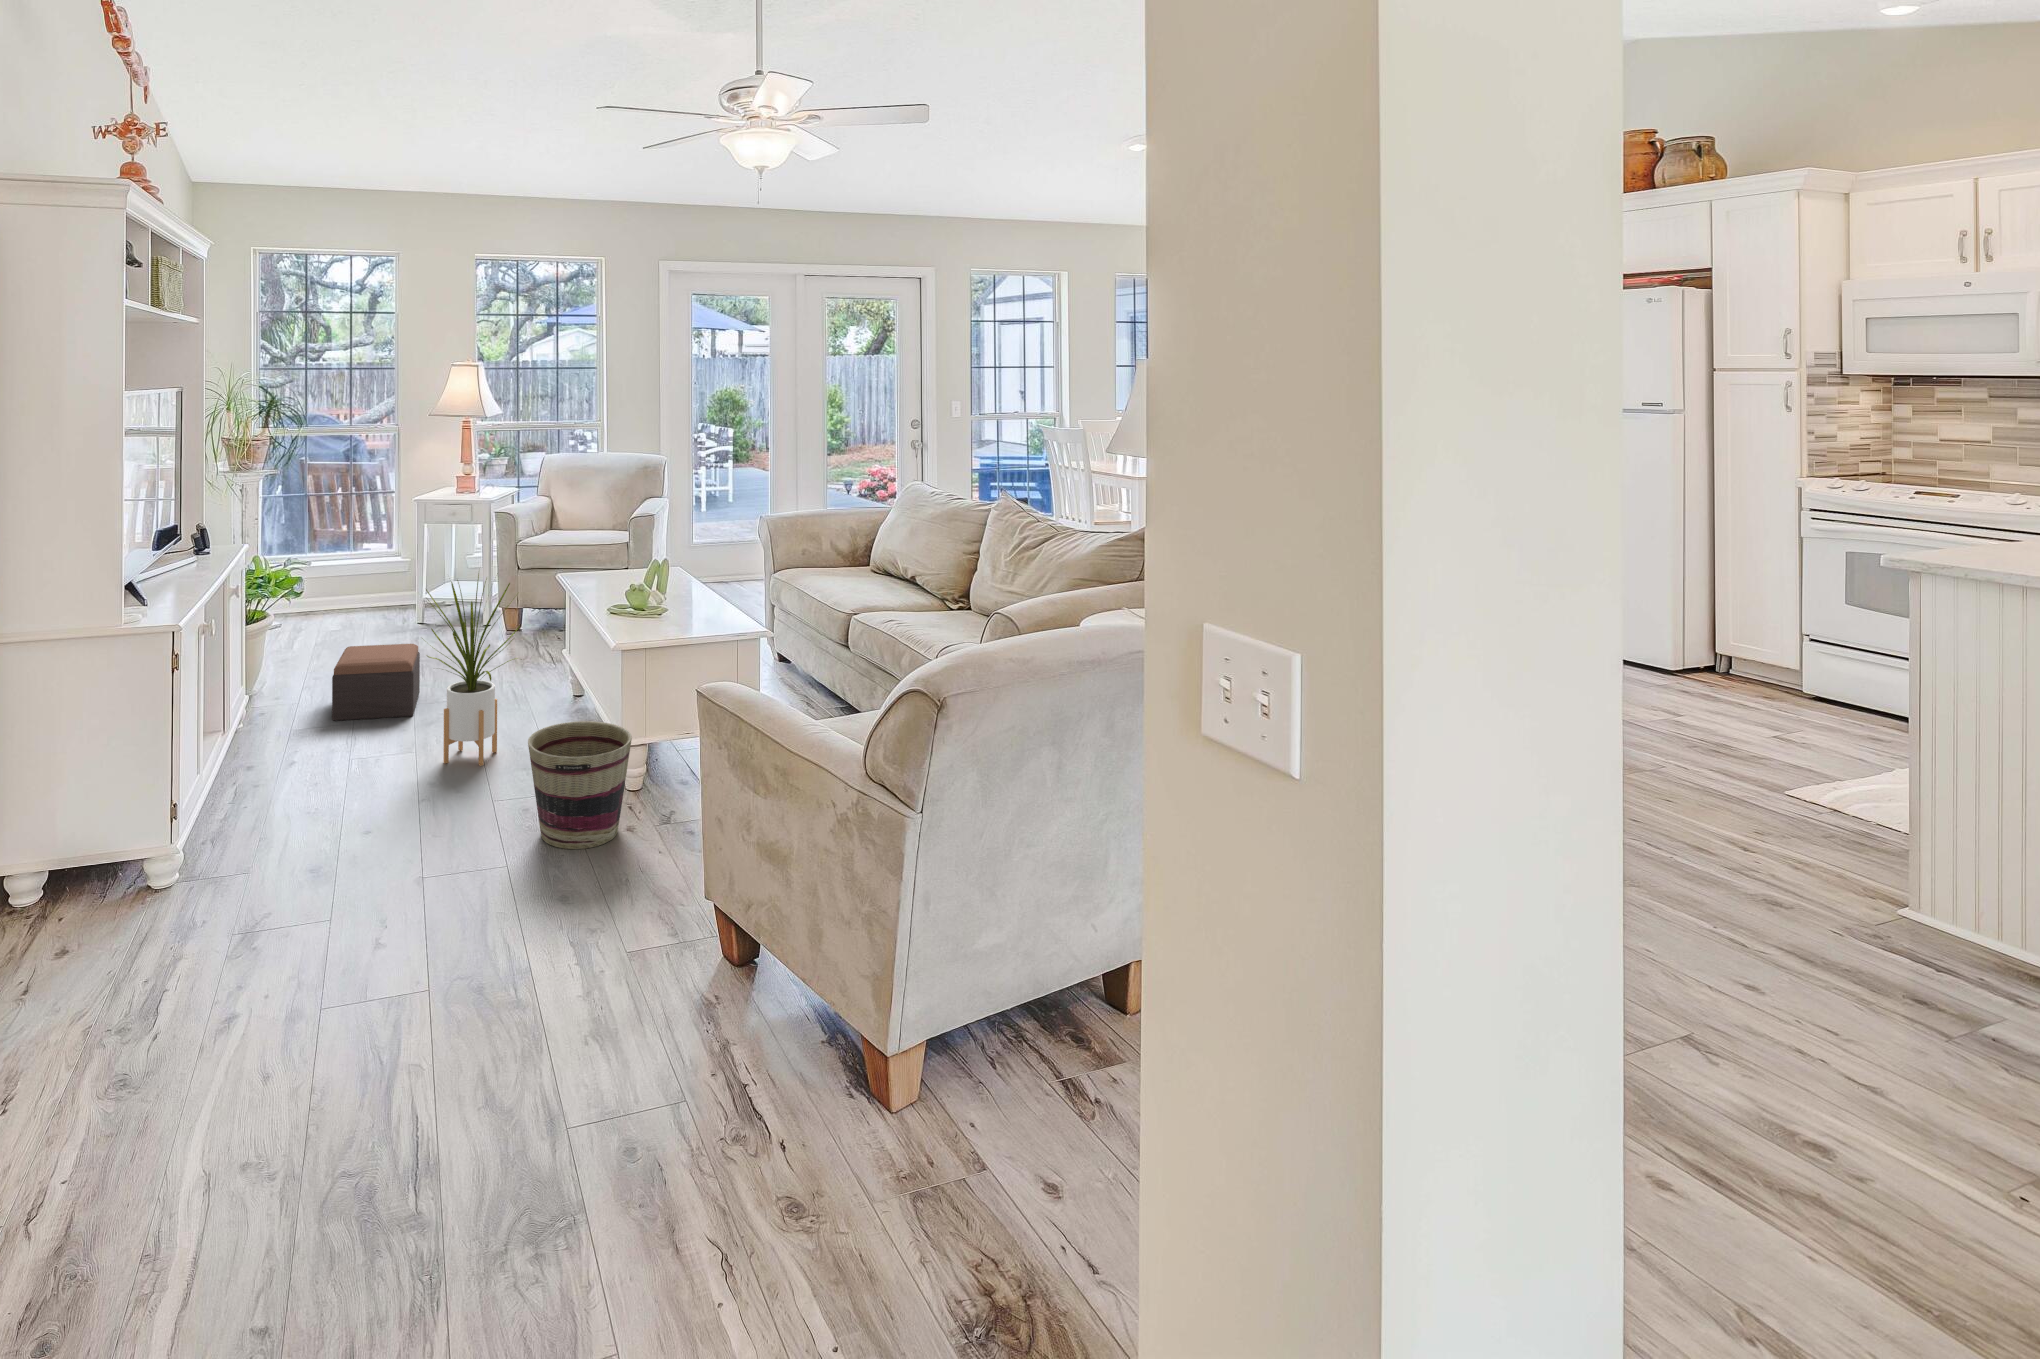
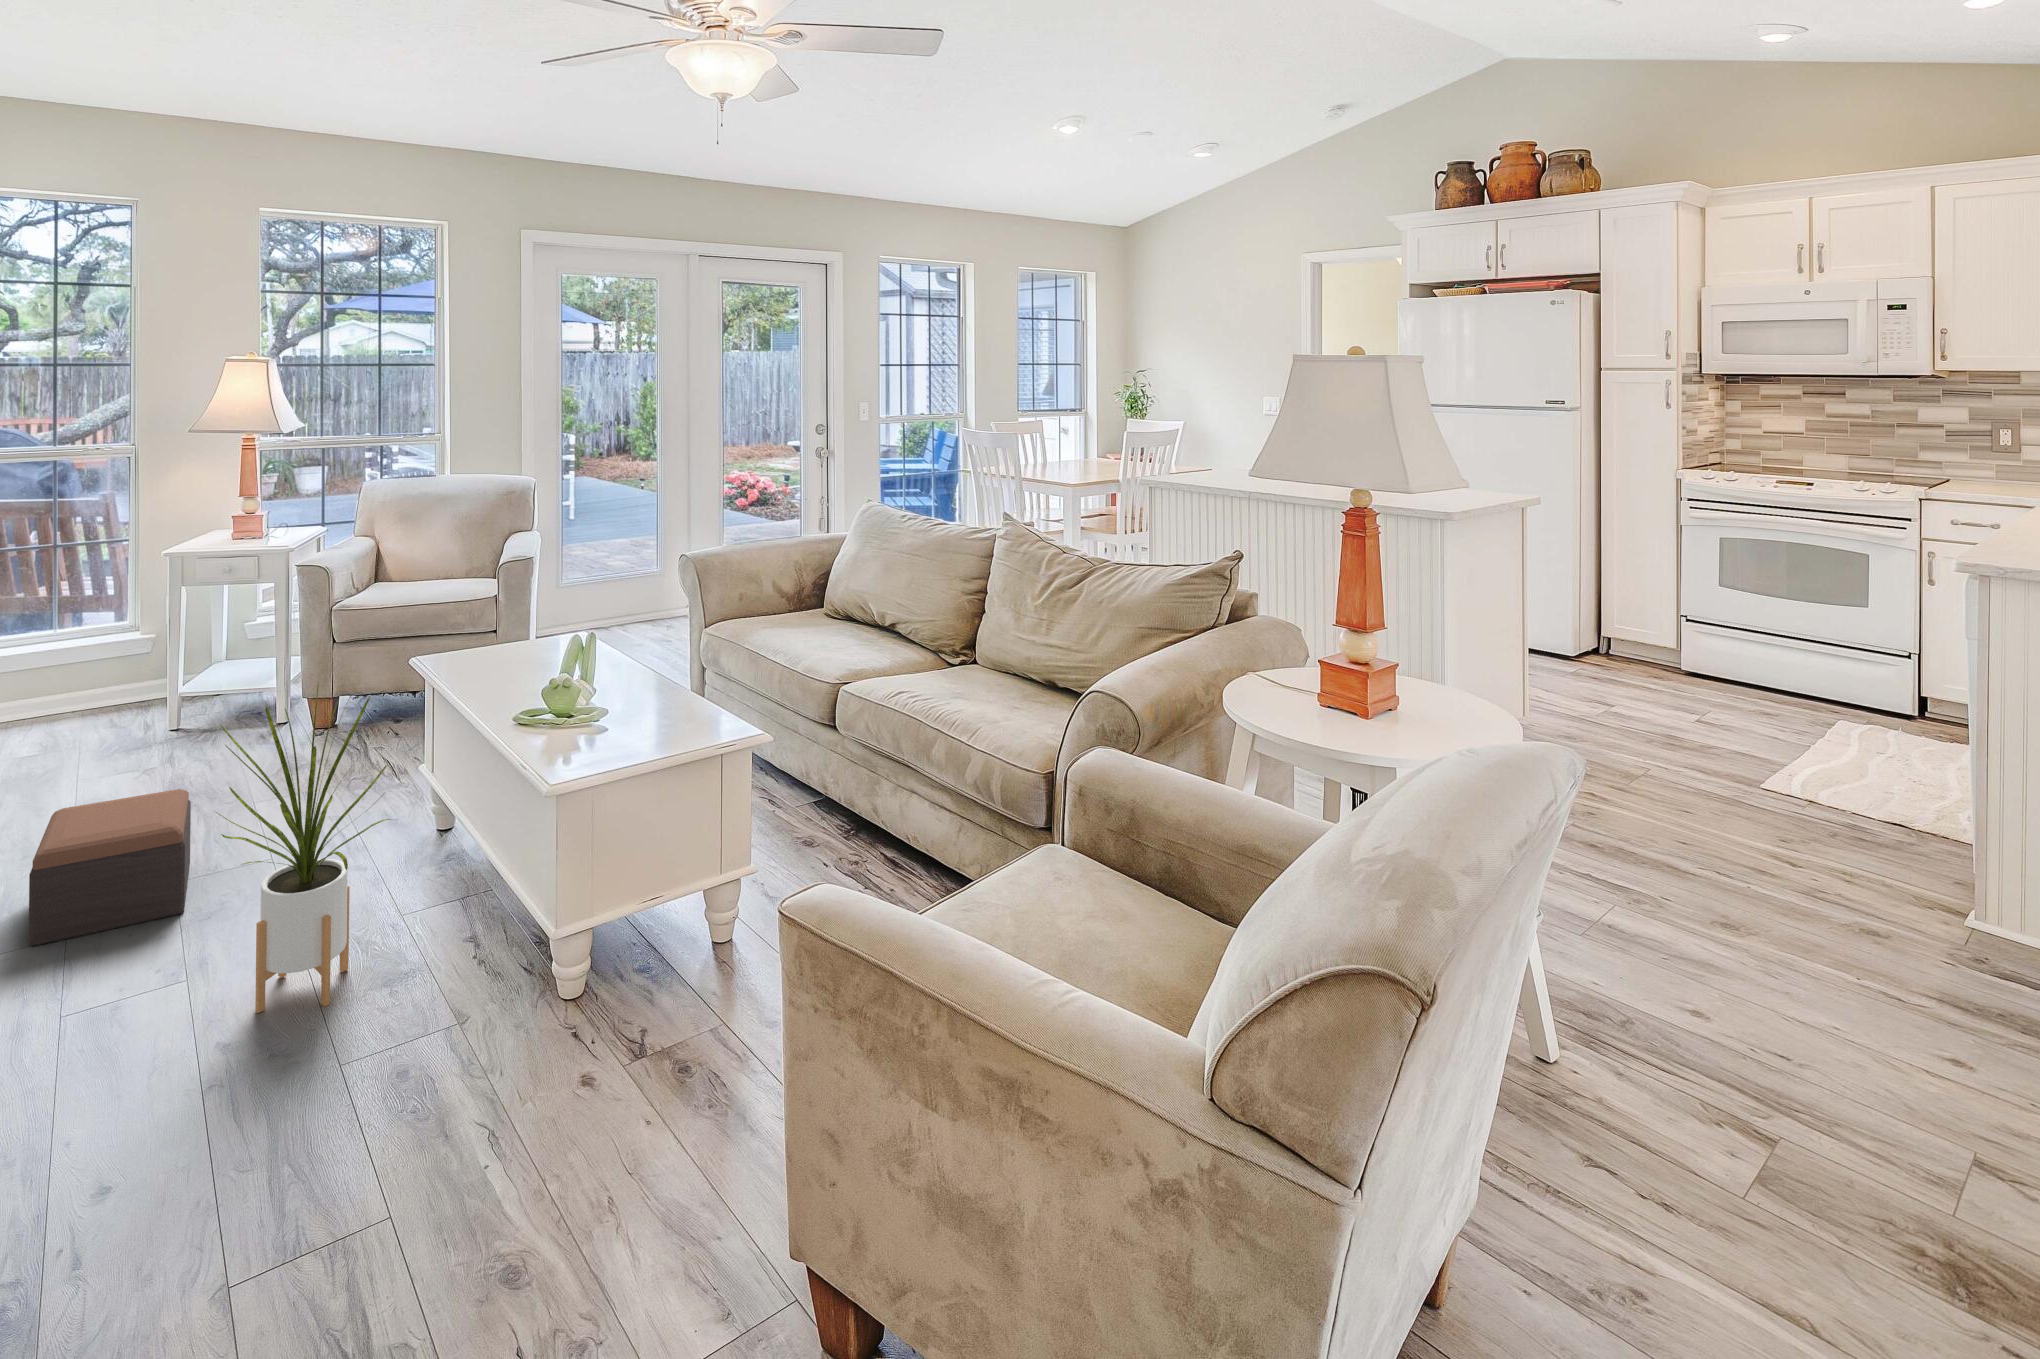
basket: present [528,721,632,849] -> none [452,933,633,1187]

